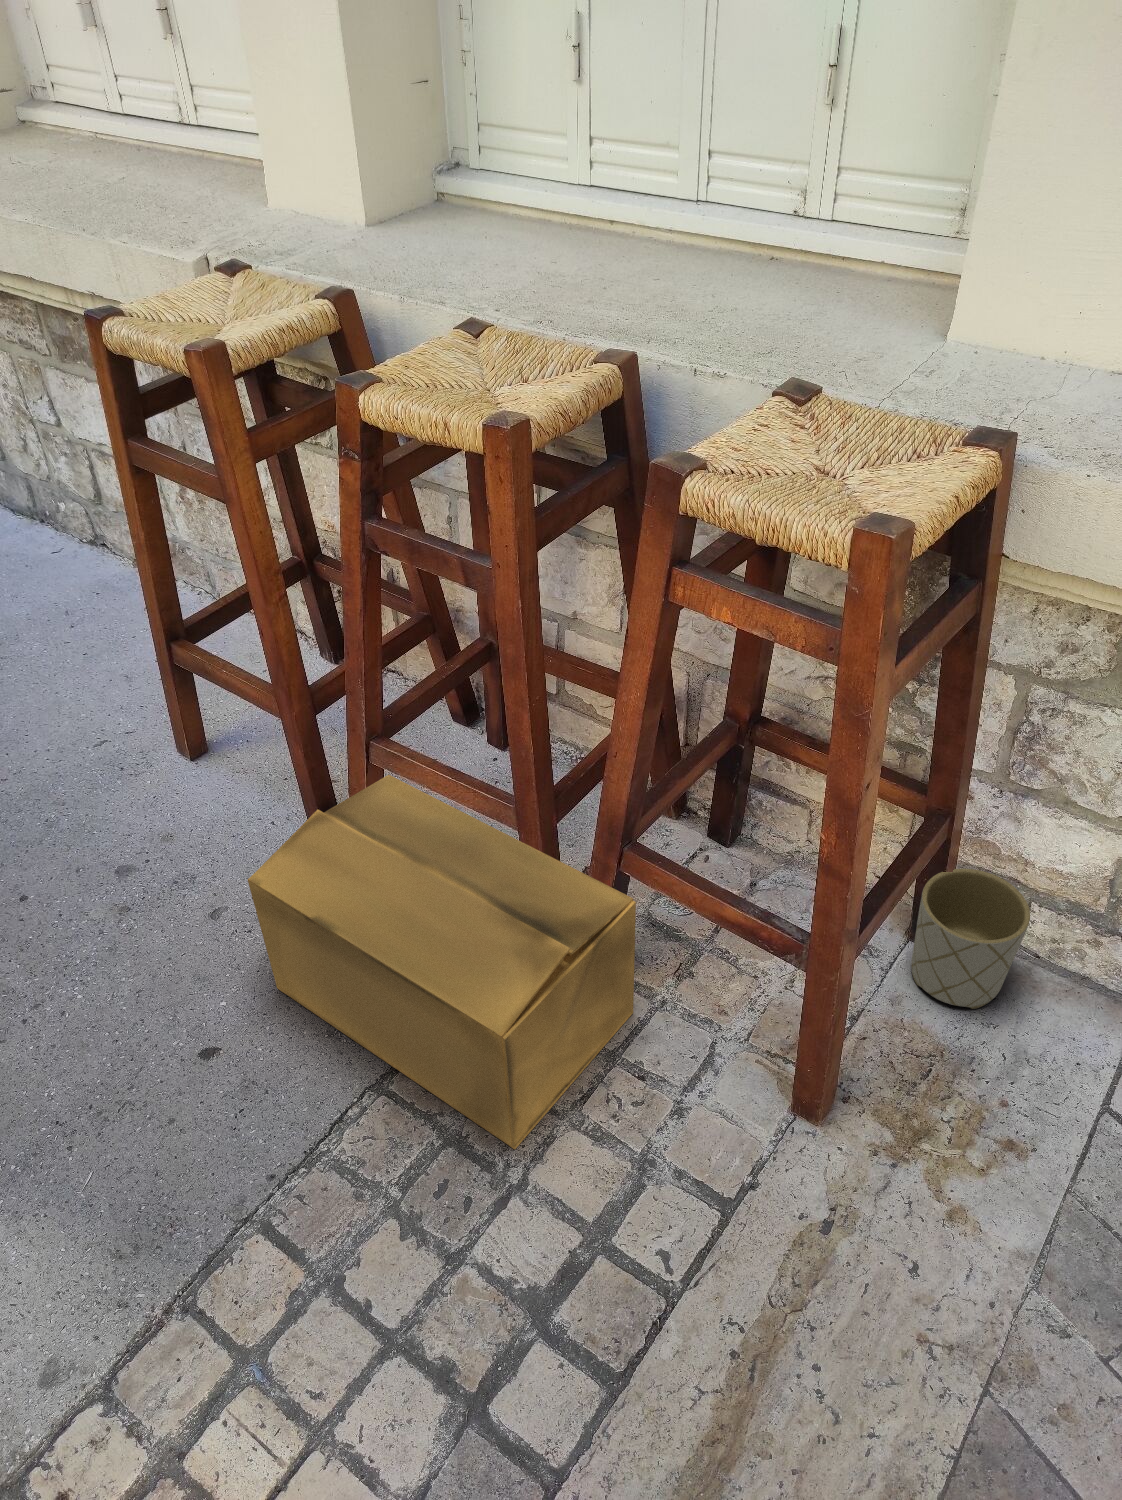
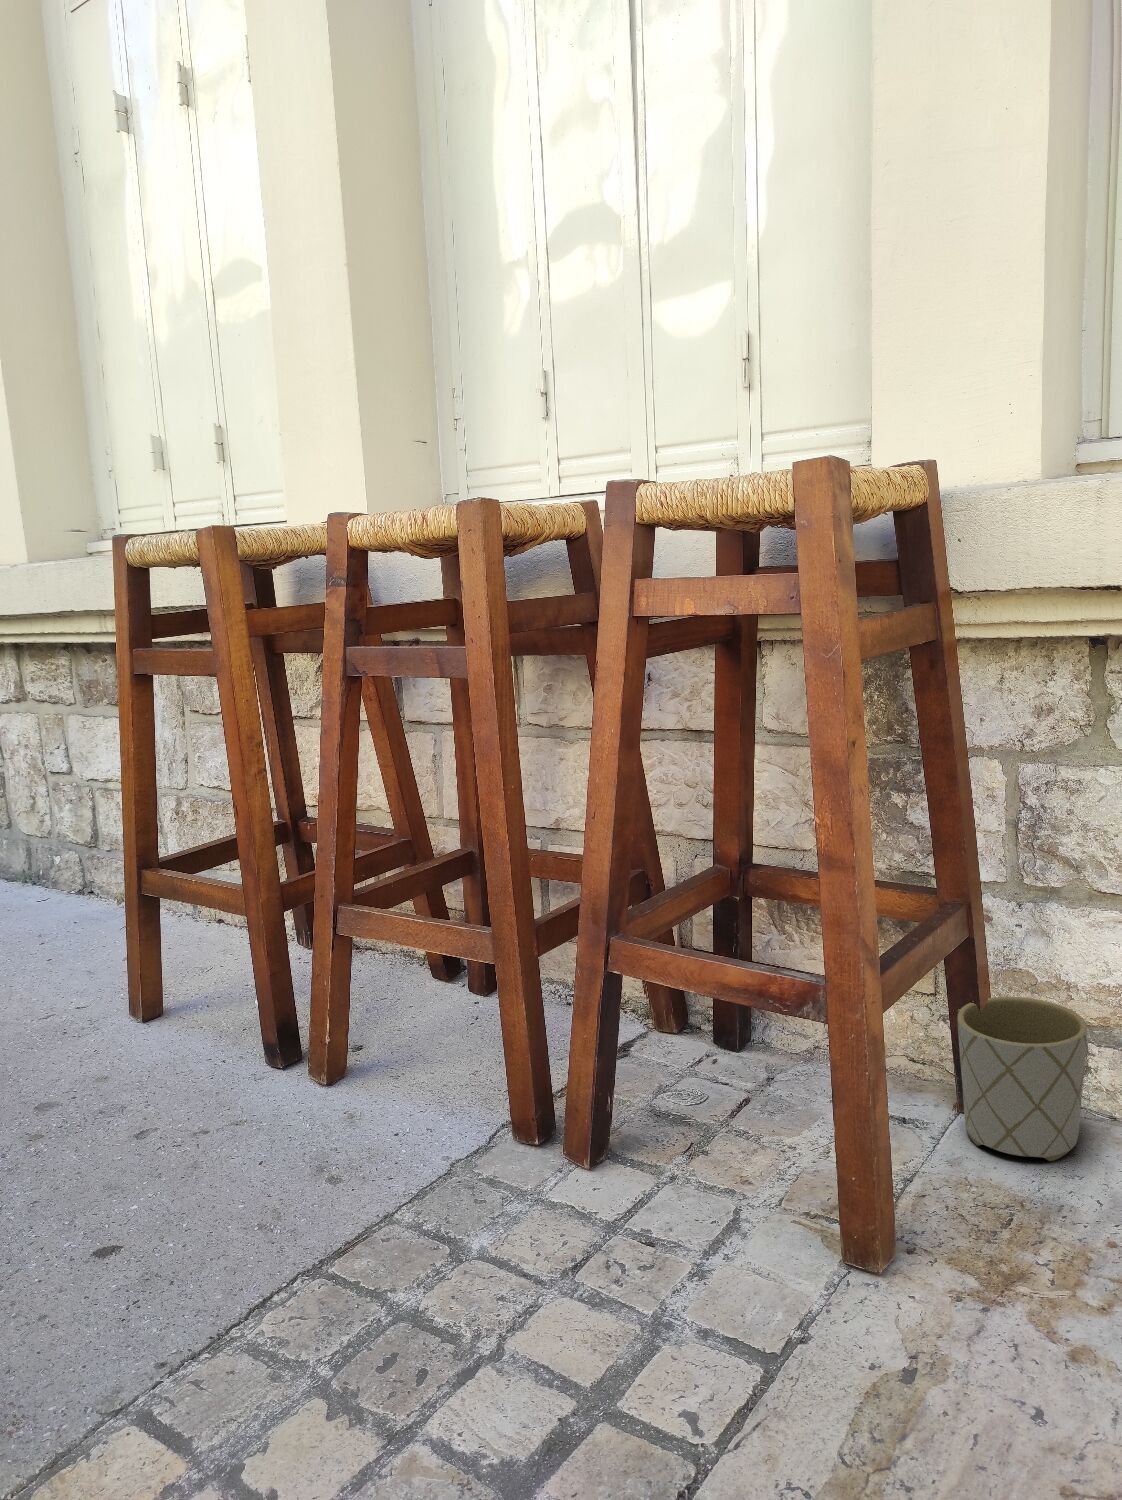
cardboard box: present [247,775,636,1149] -> none [182,944,636,1321]

